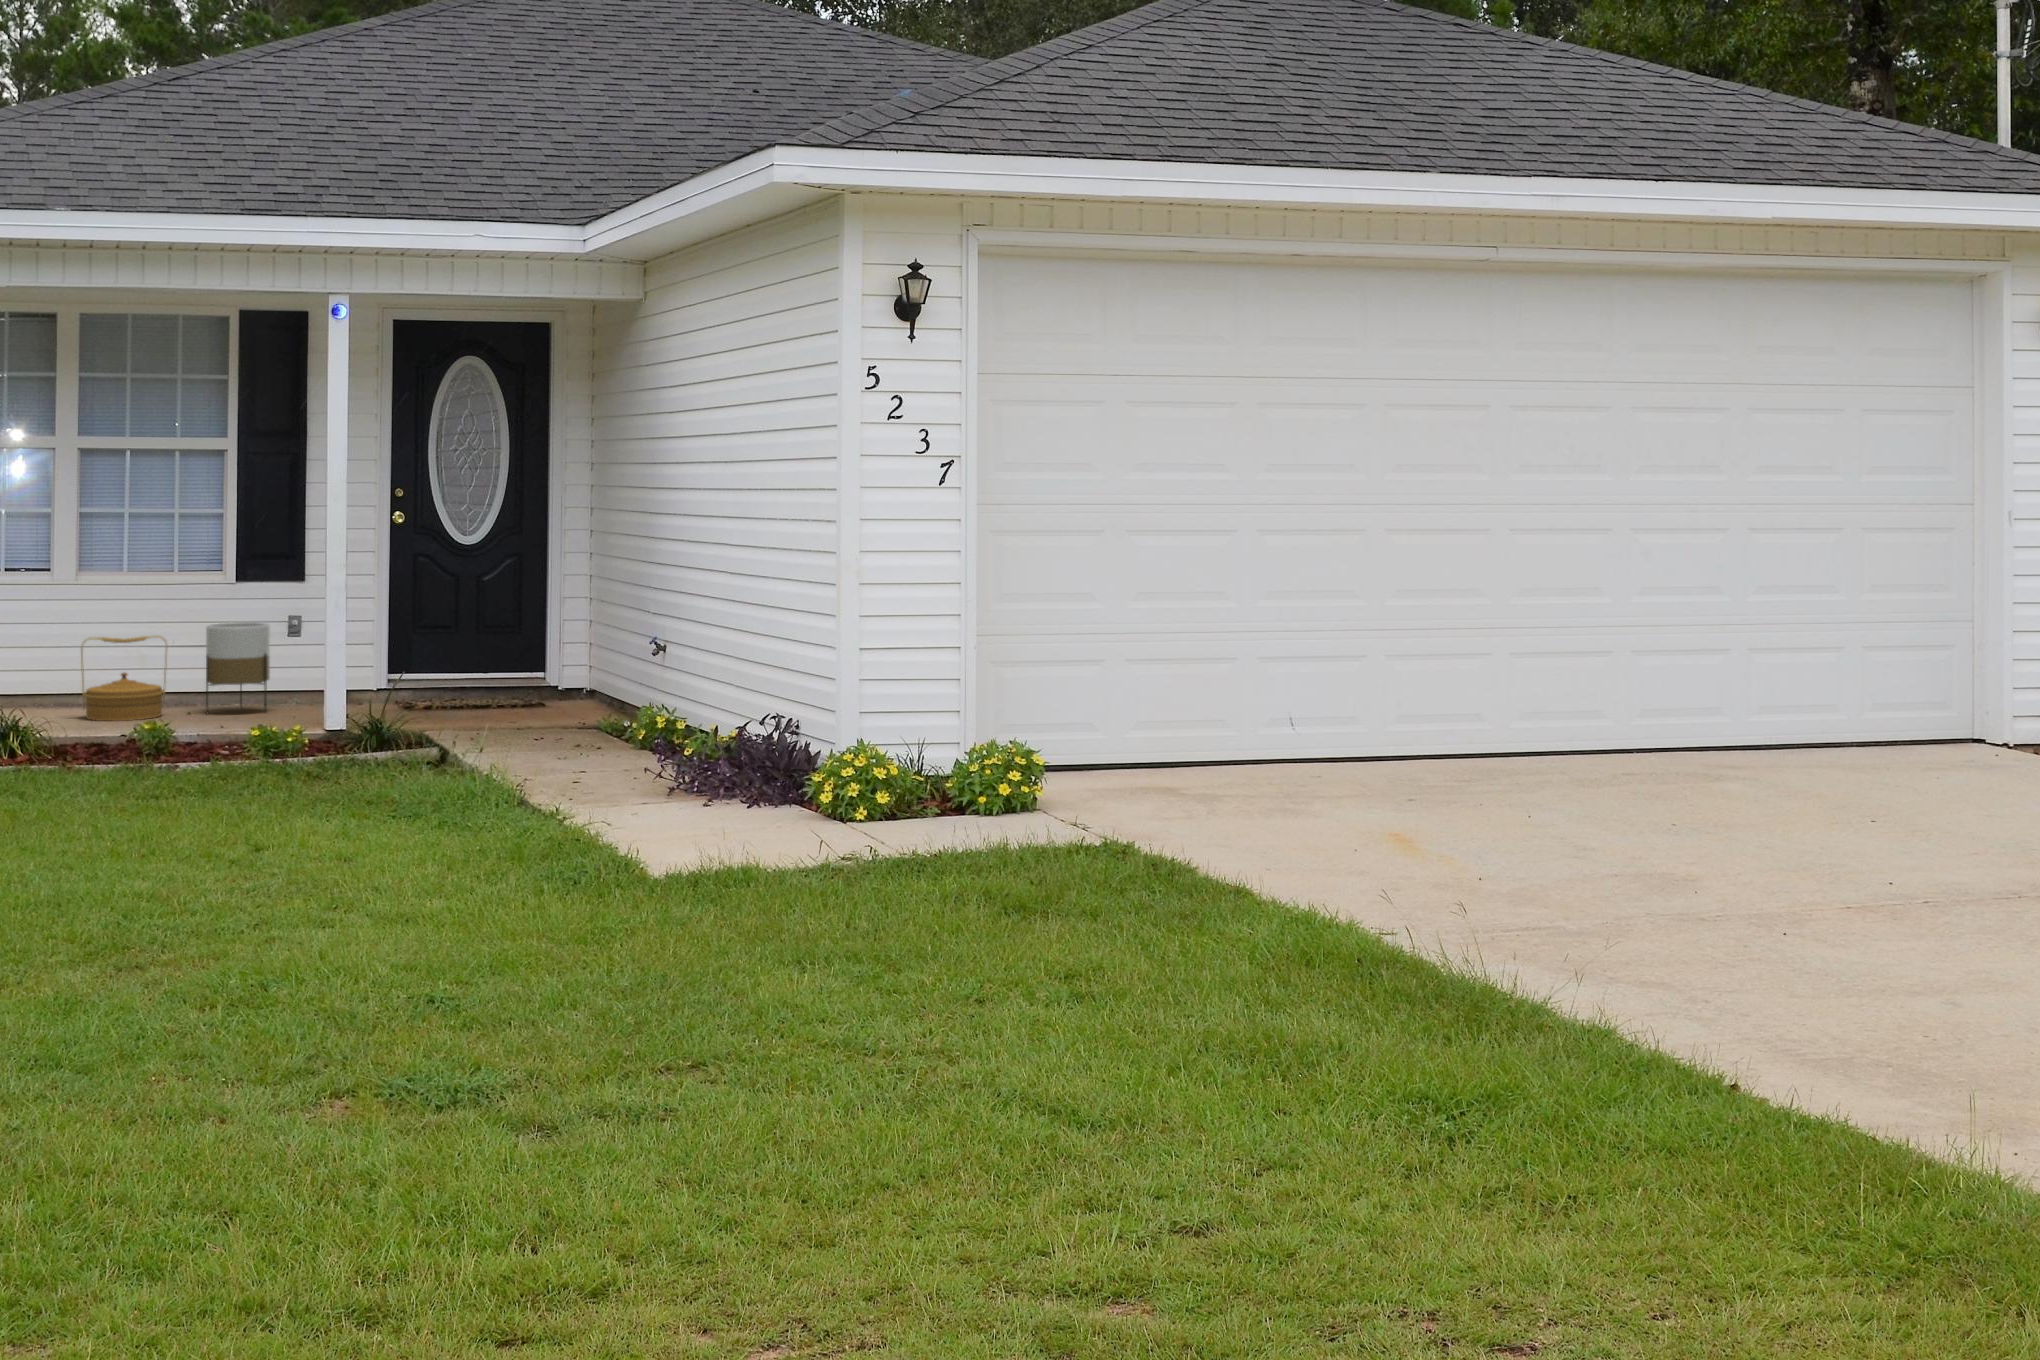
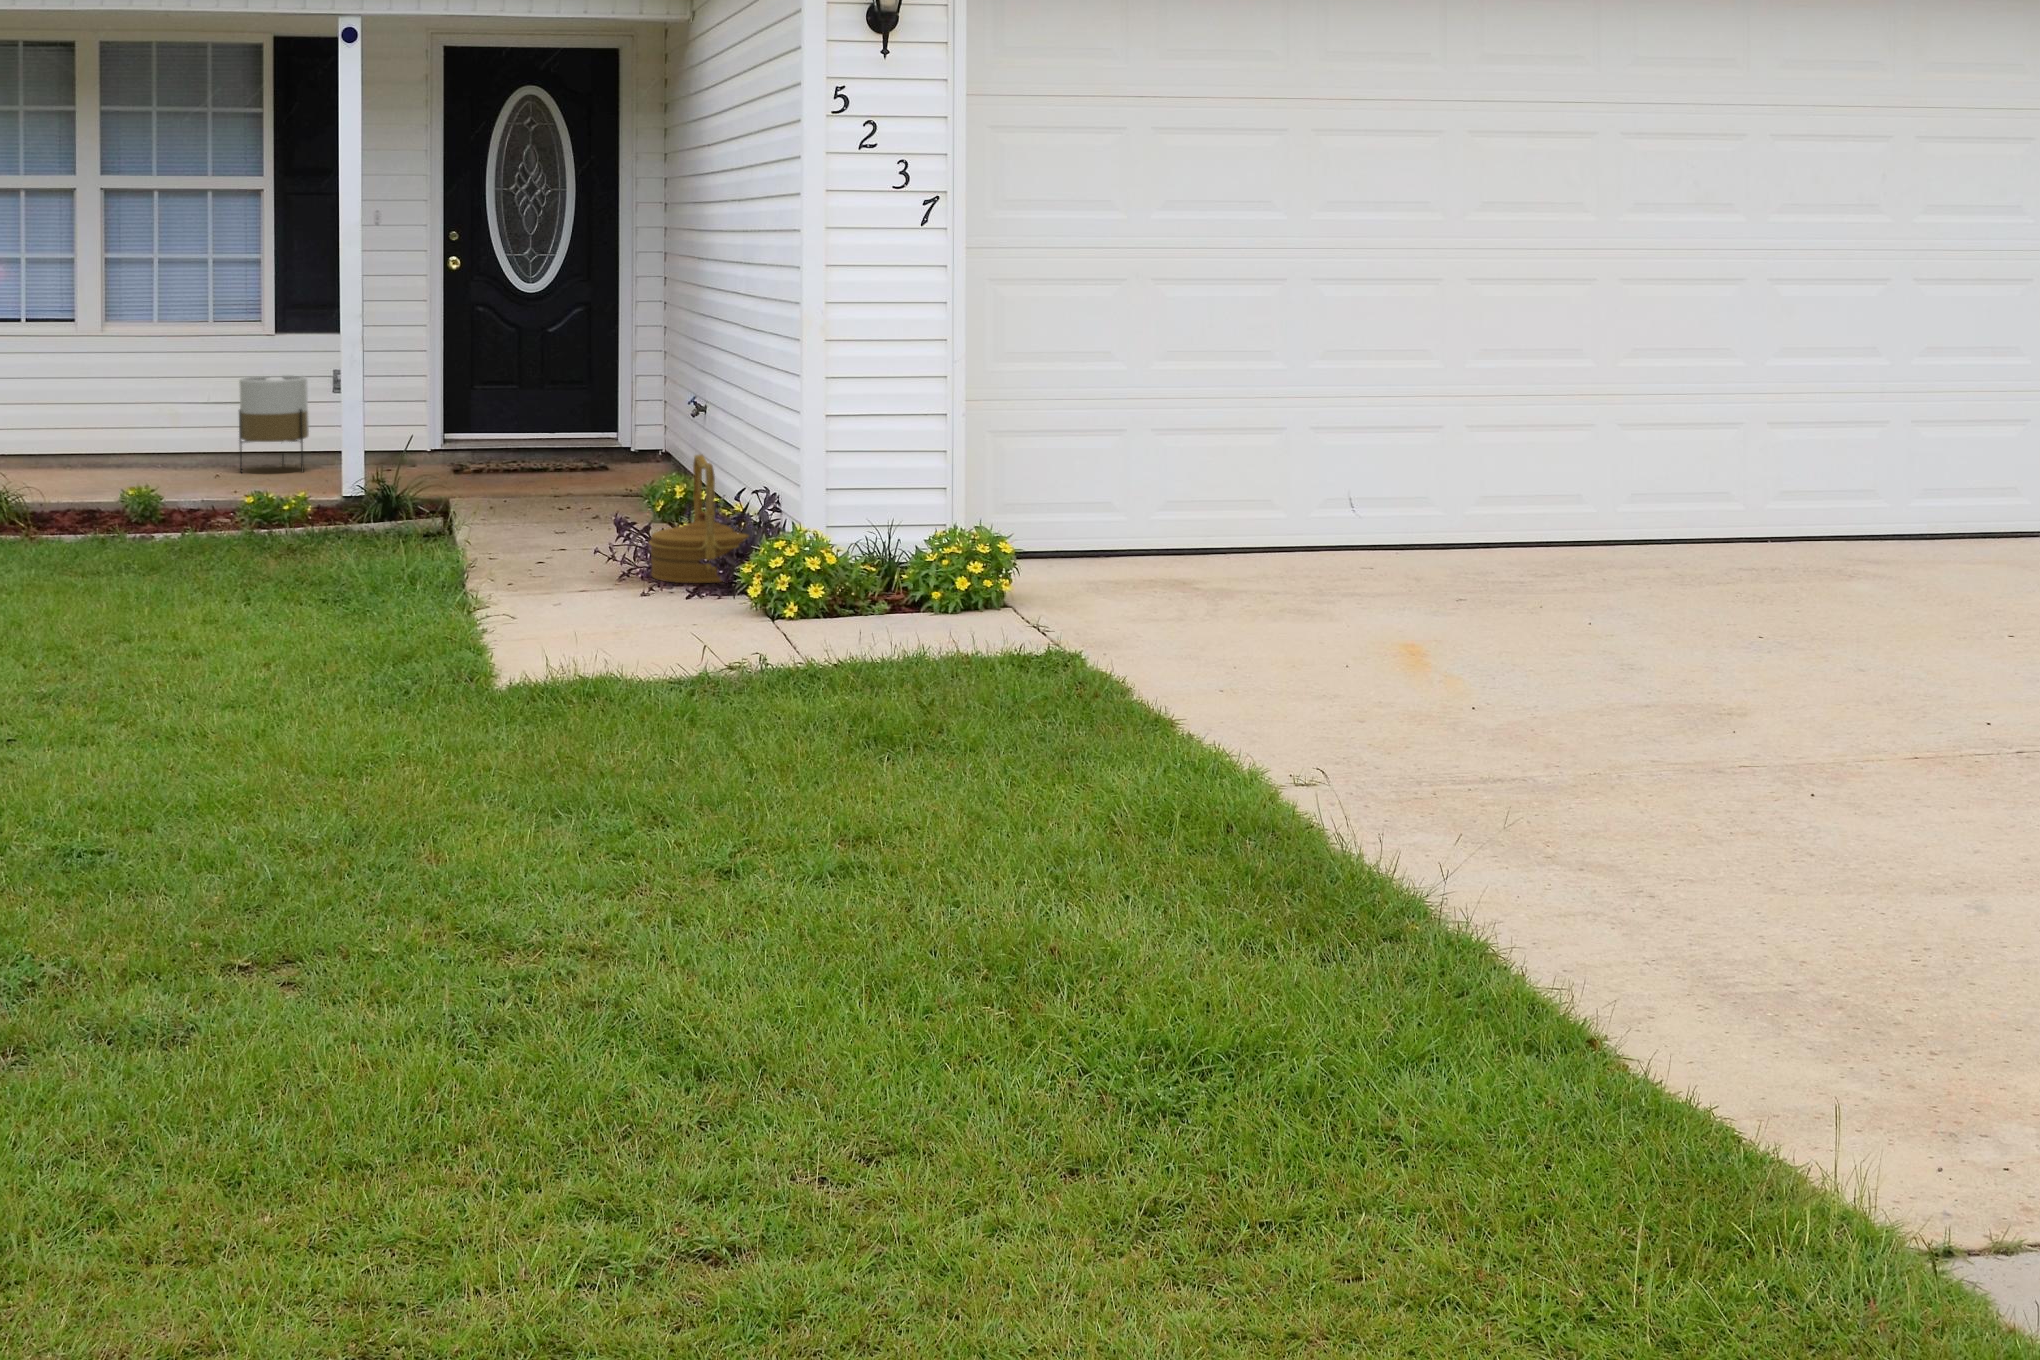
woven basket: present [81,636,167,721] -> present [649,455,749,583]

